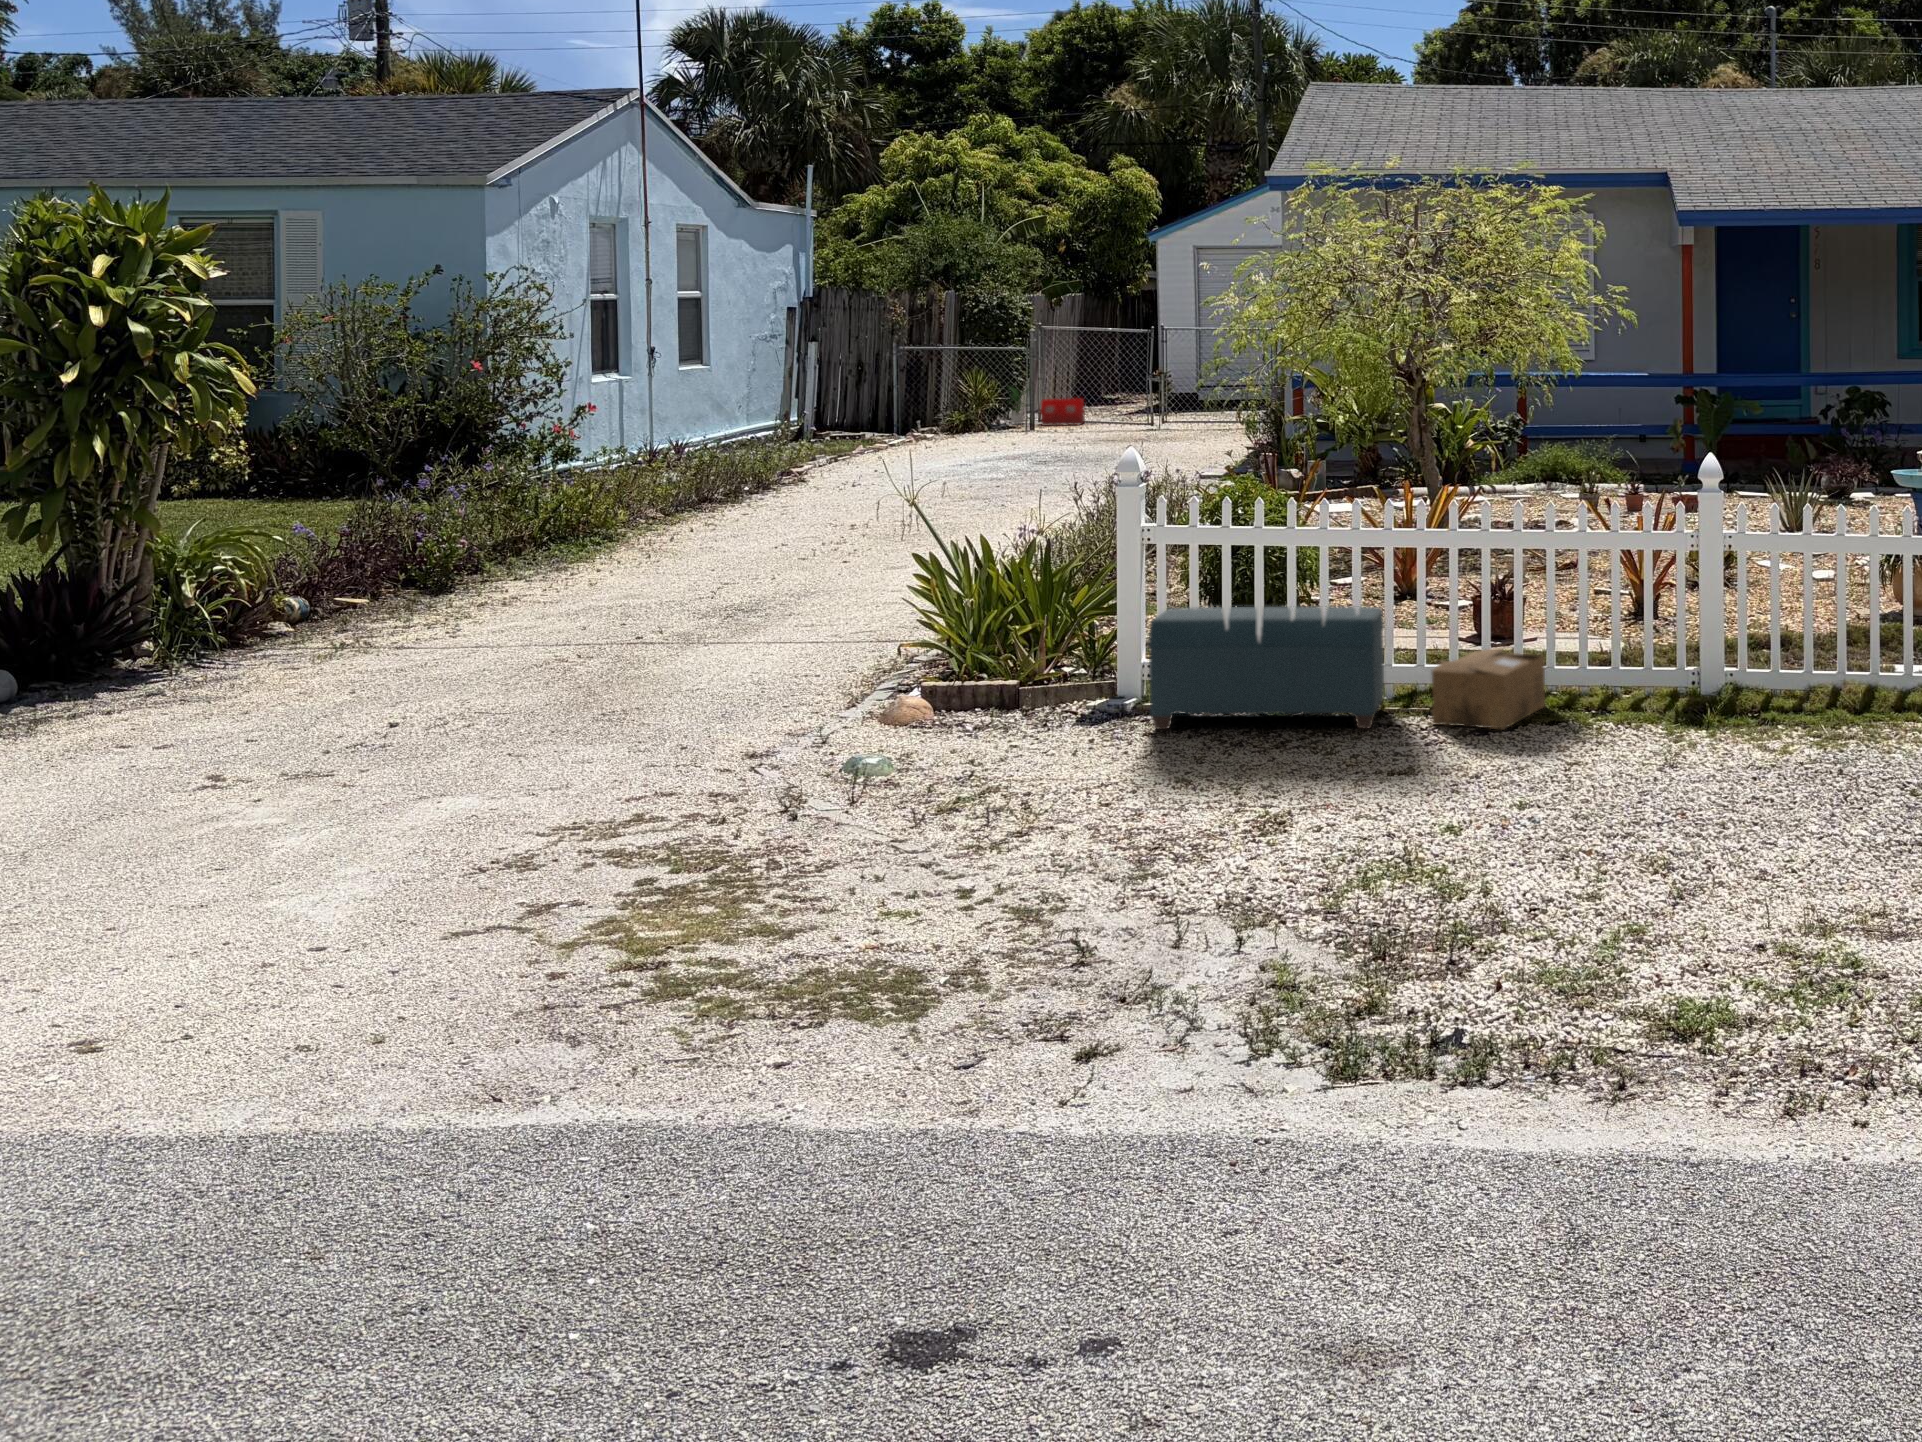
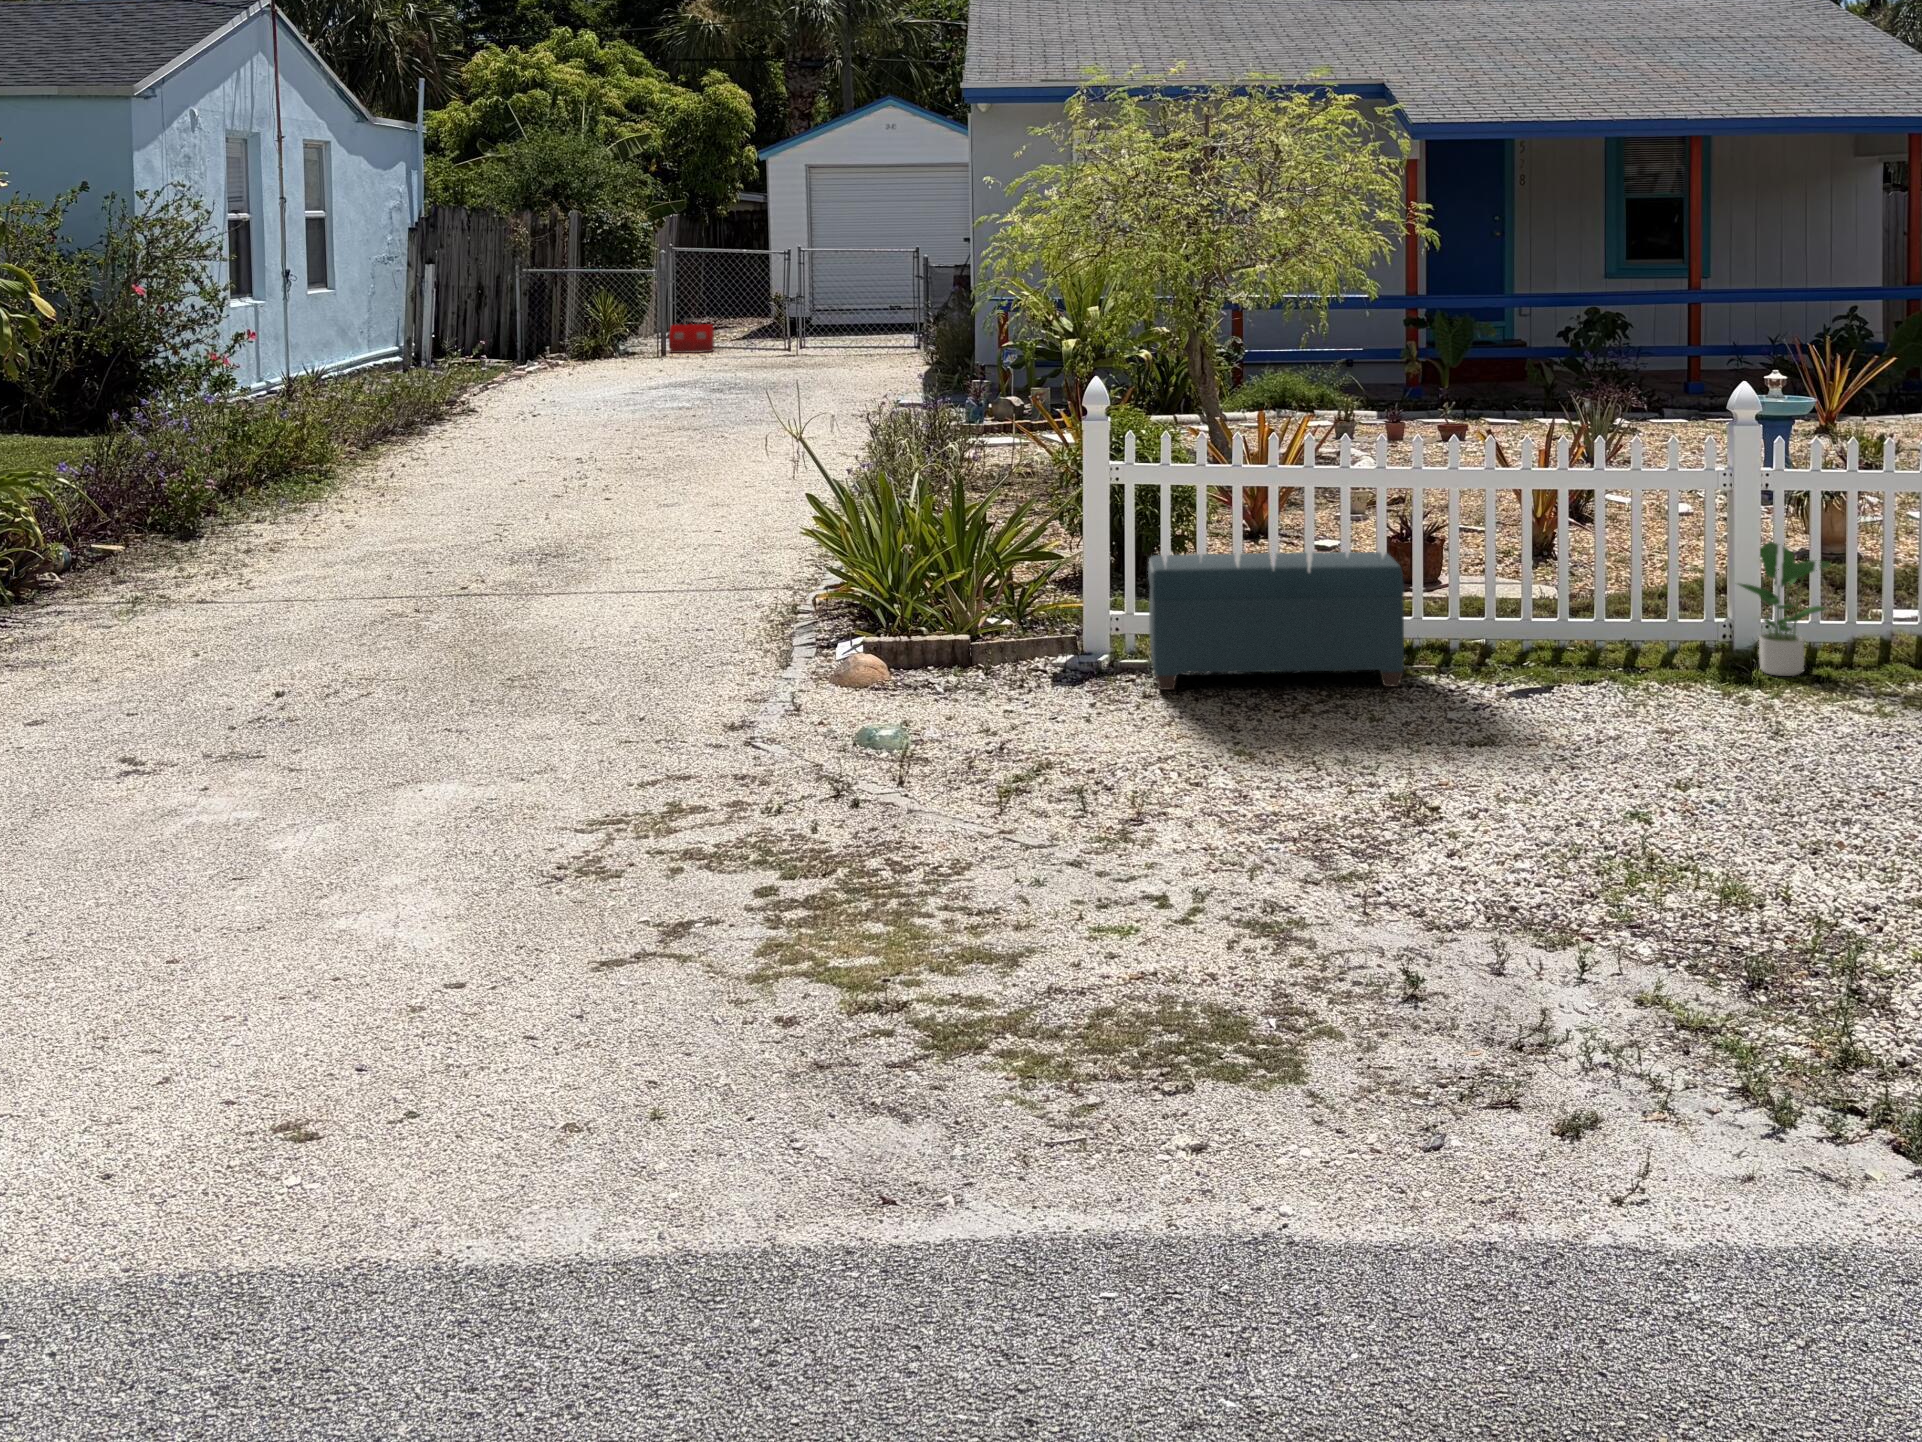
potted plant: present [1010,387,1030,425] -> present [1738,541,1830,676]
cardboard box: present [1432,647,1545,729] -> none [1462,594,1563,686]

